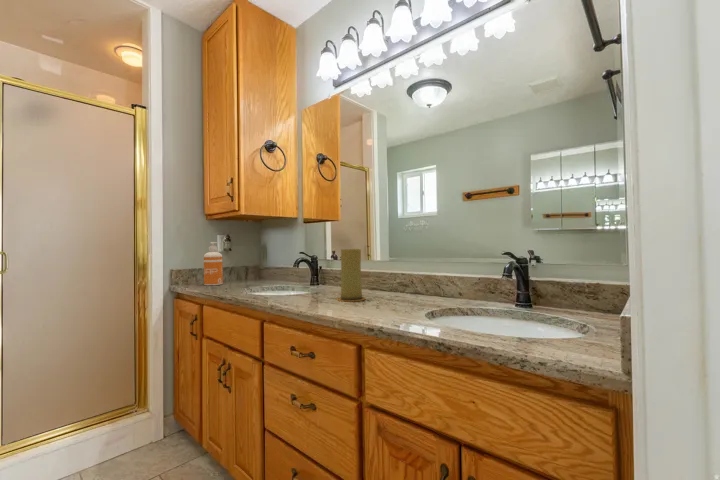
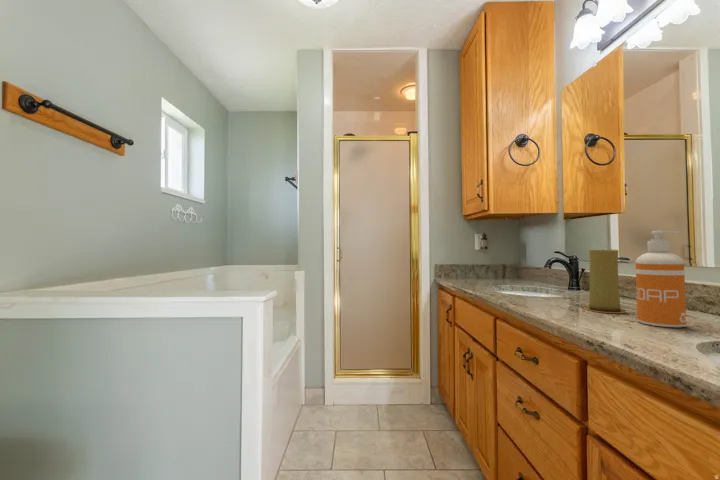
soap dispenser: present [204,242,223,285] -> present [635,231,686,327]

